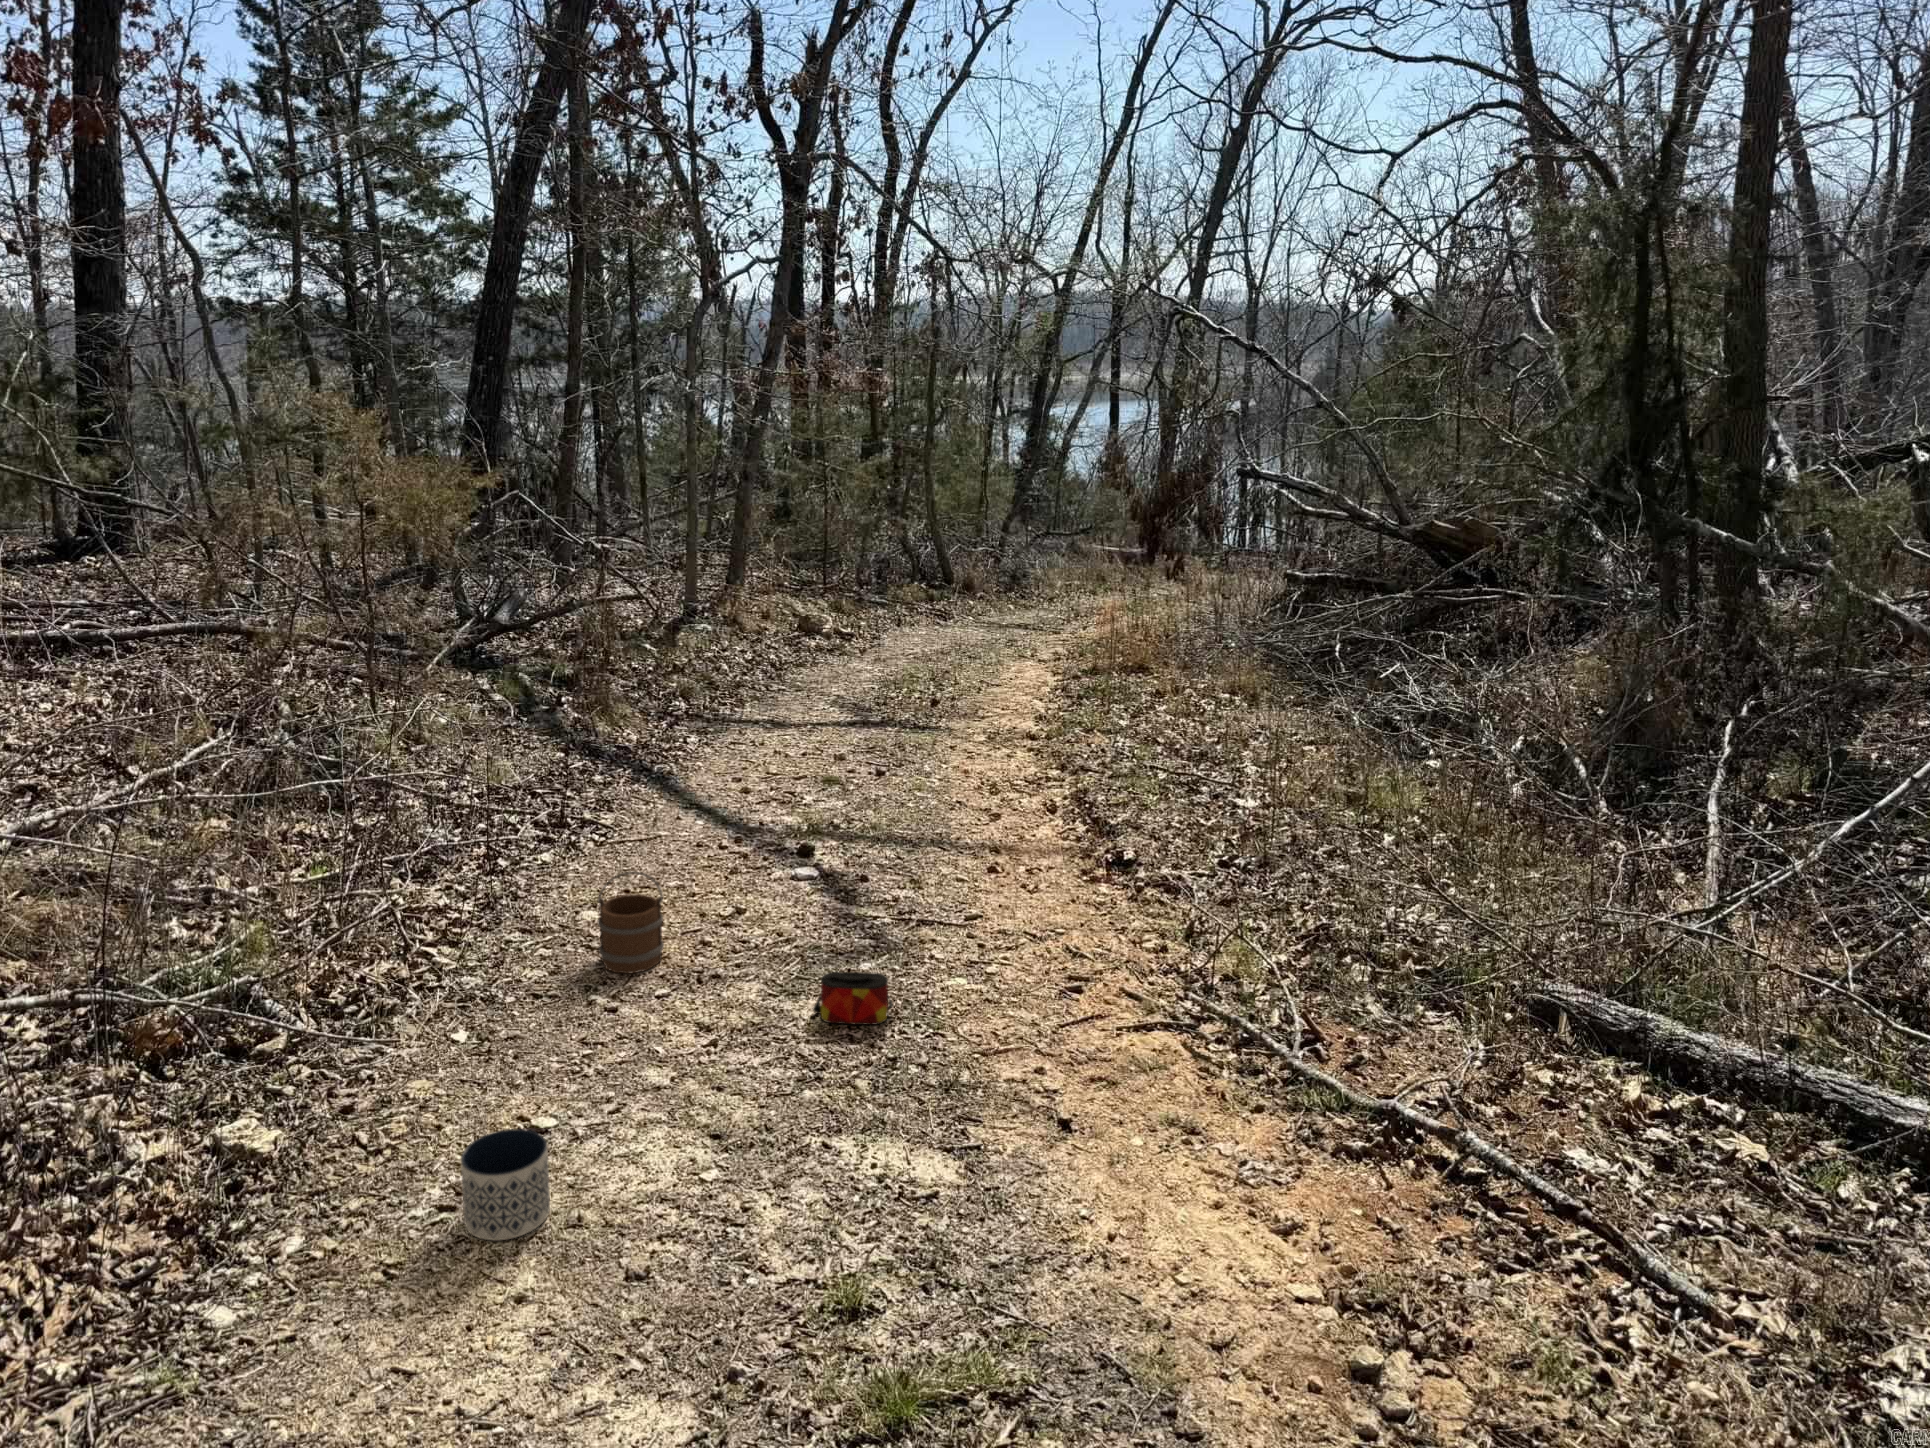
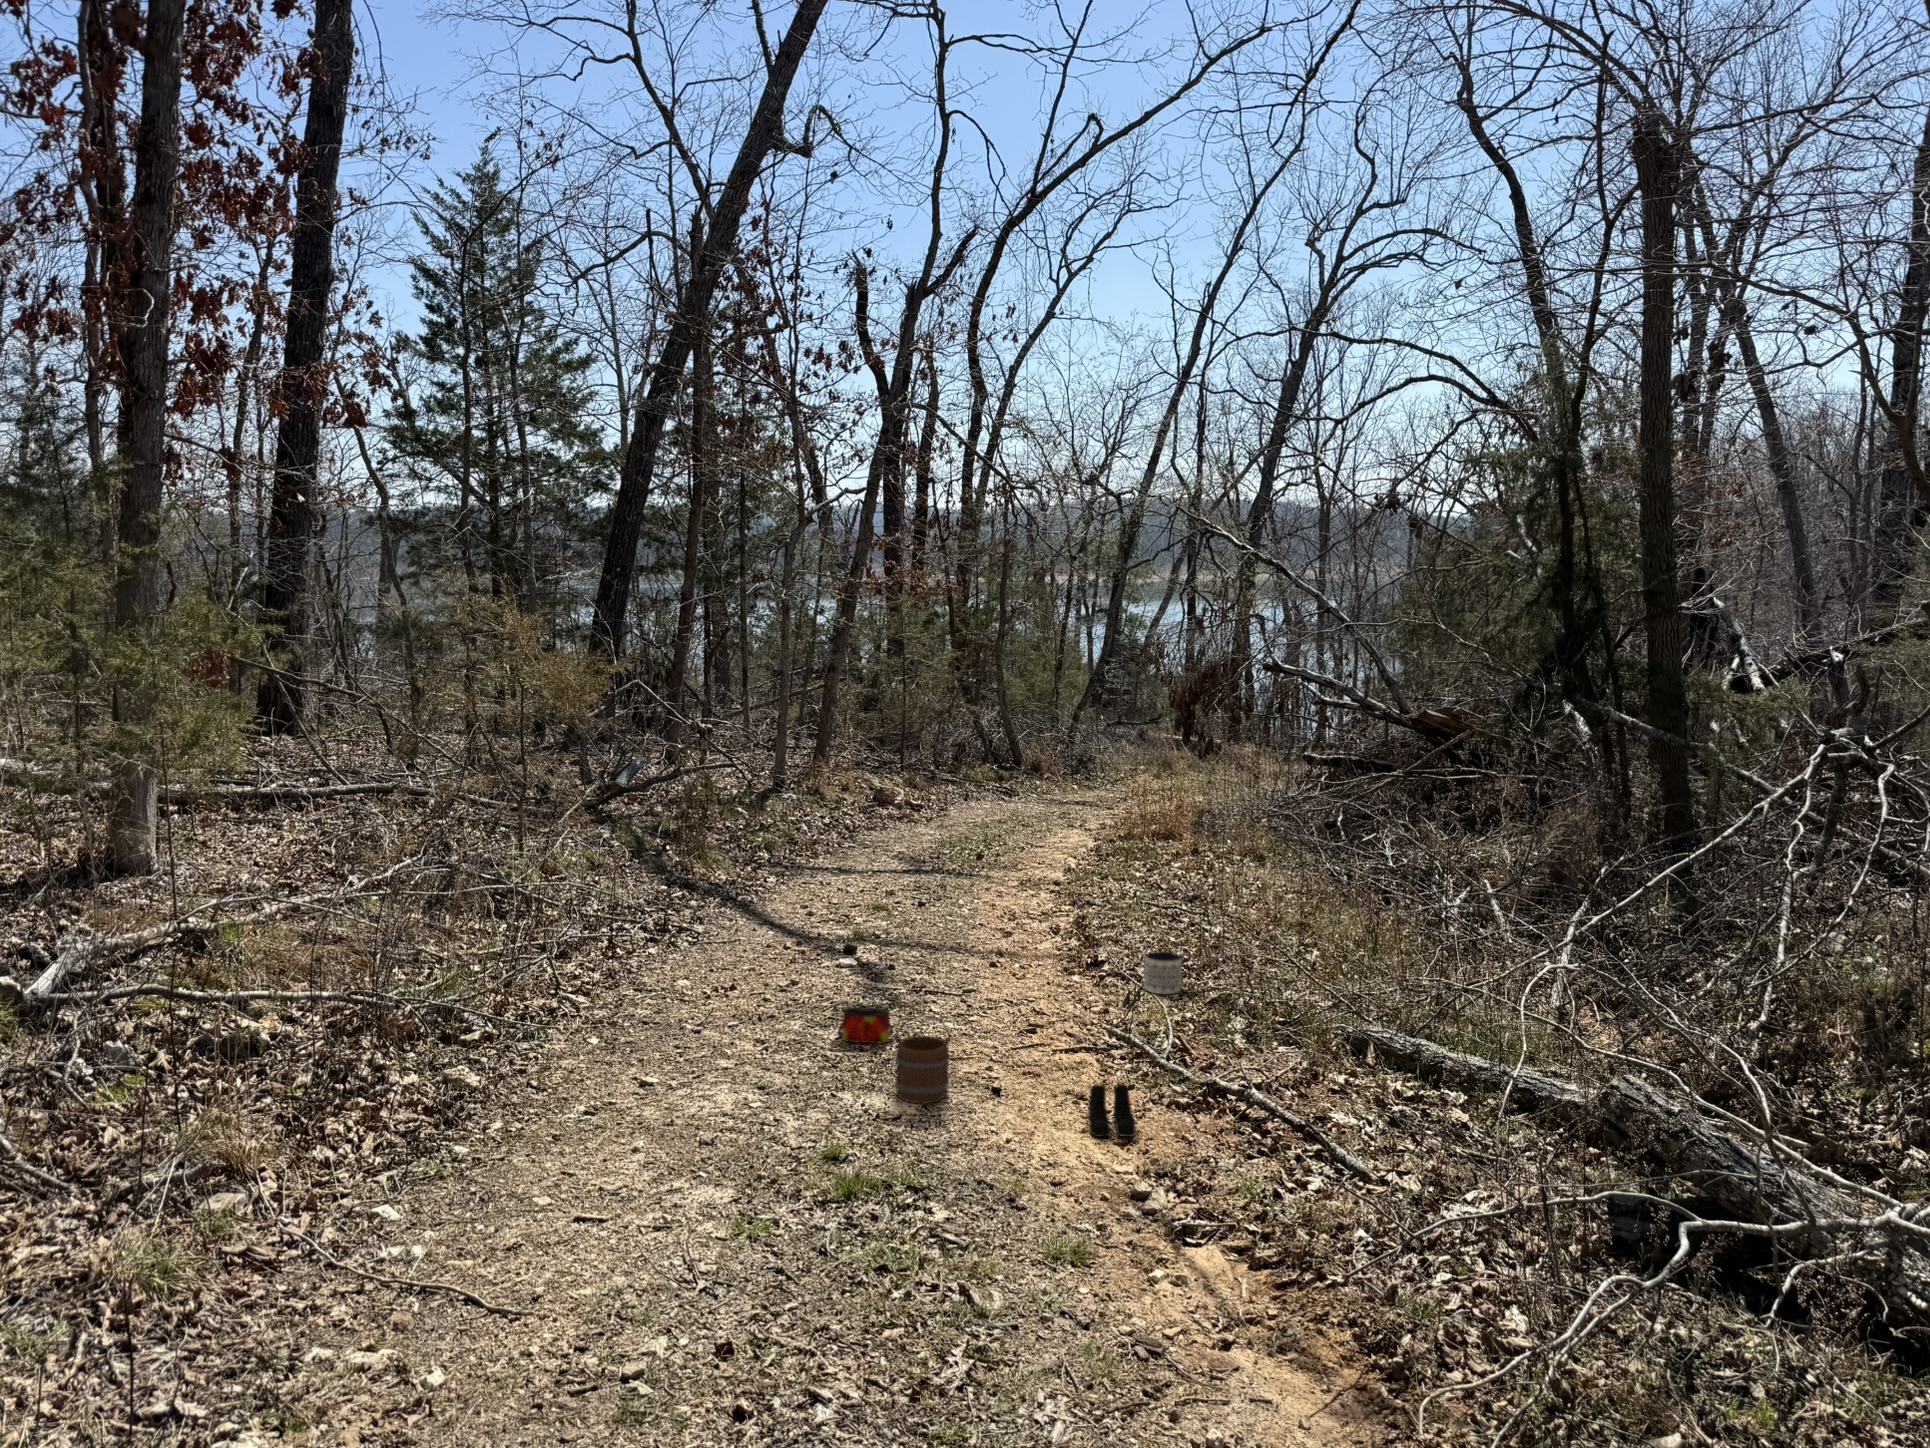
bucket: present [598,872,664,974] -> present [895,1015,951,1104]
planter: present [461,1129,550,1240] -> present [1144,952,1182,994]
boots: none [1222,1130,1304,1227] -> present [1088,1084,1136,1137]

